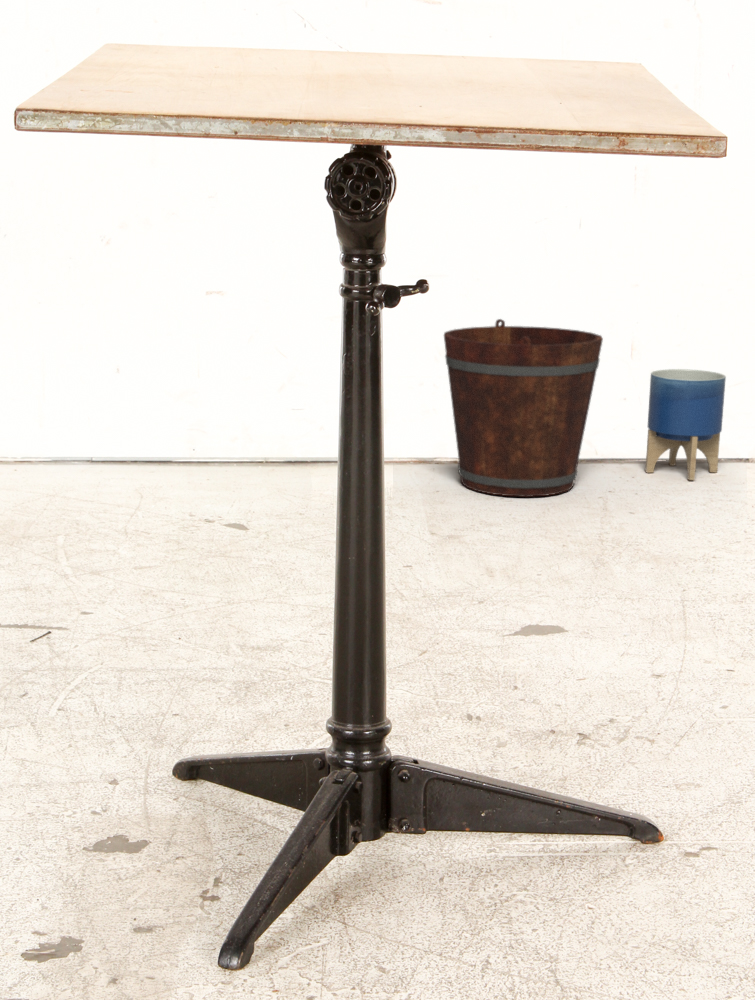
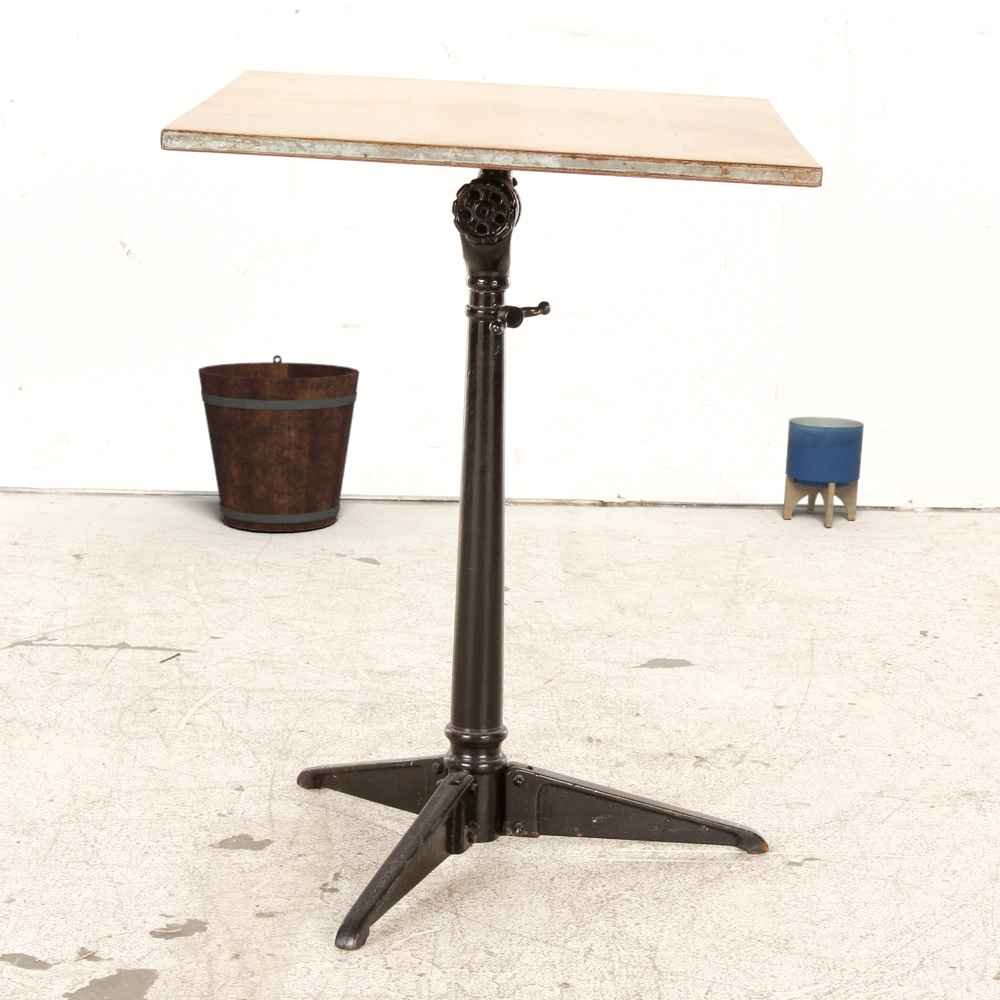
bucket: present [444,319,603,497] -> present [199,355,359,532]

